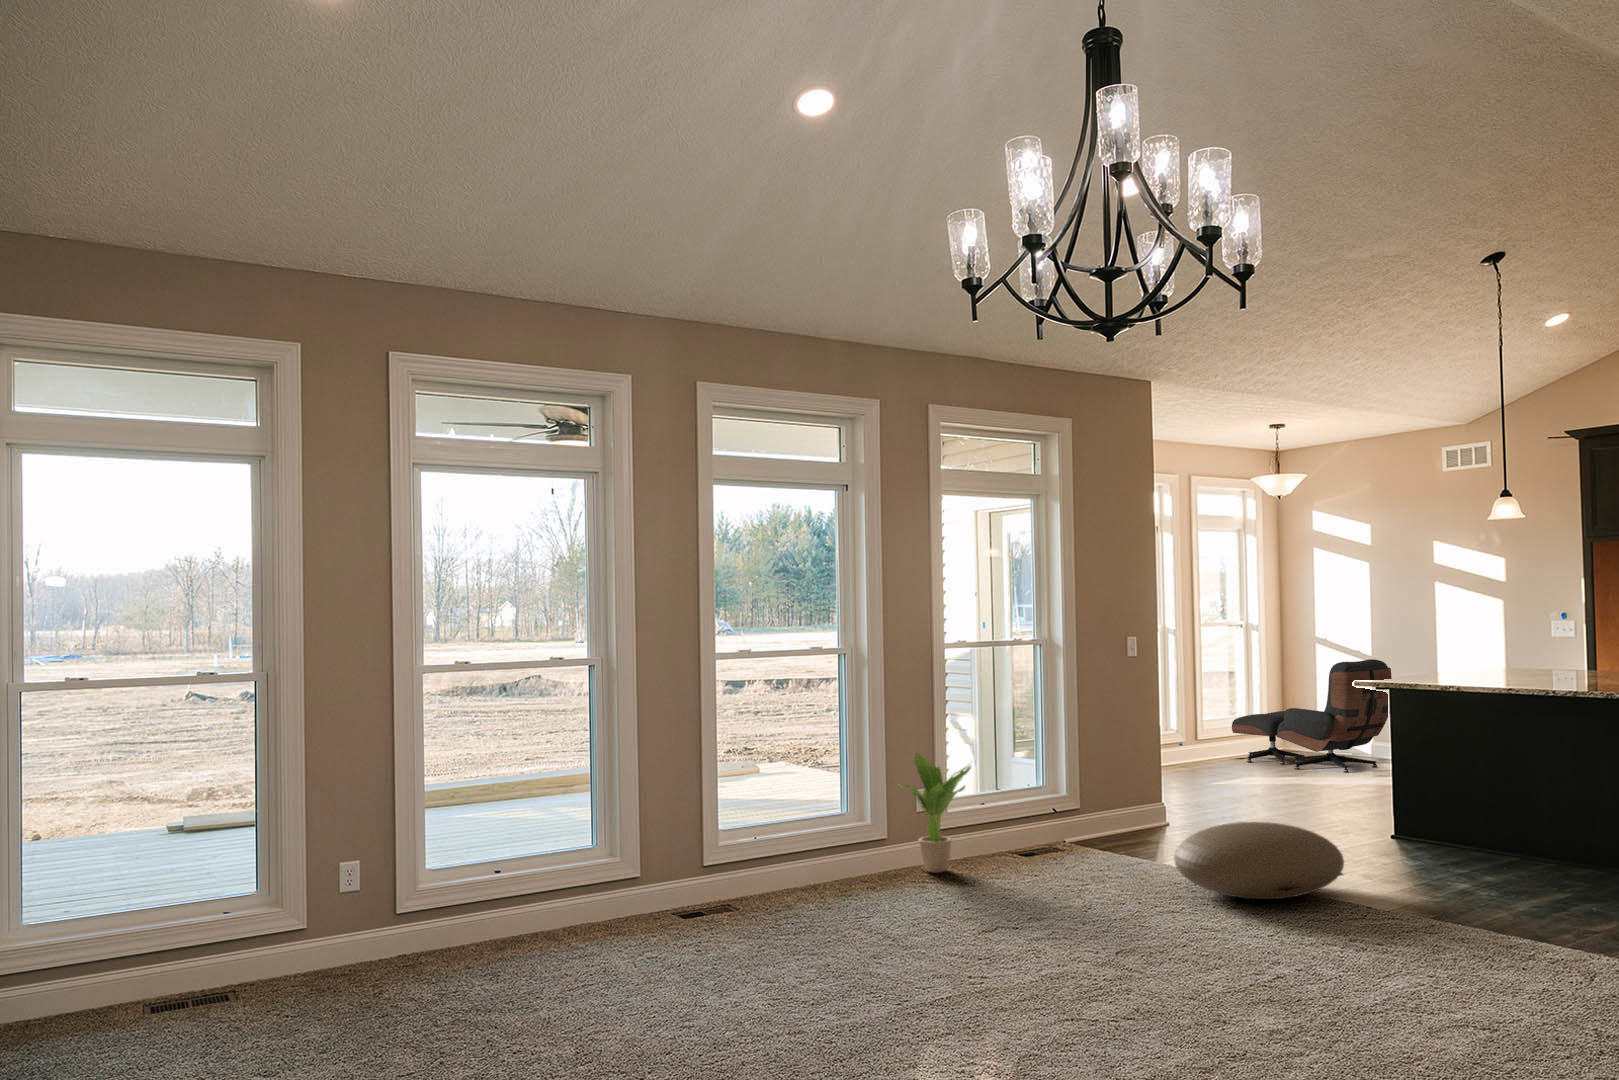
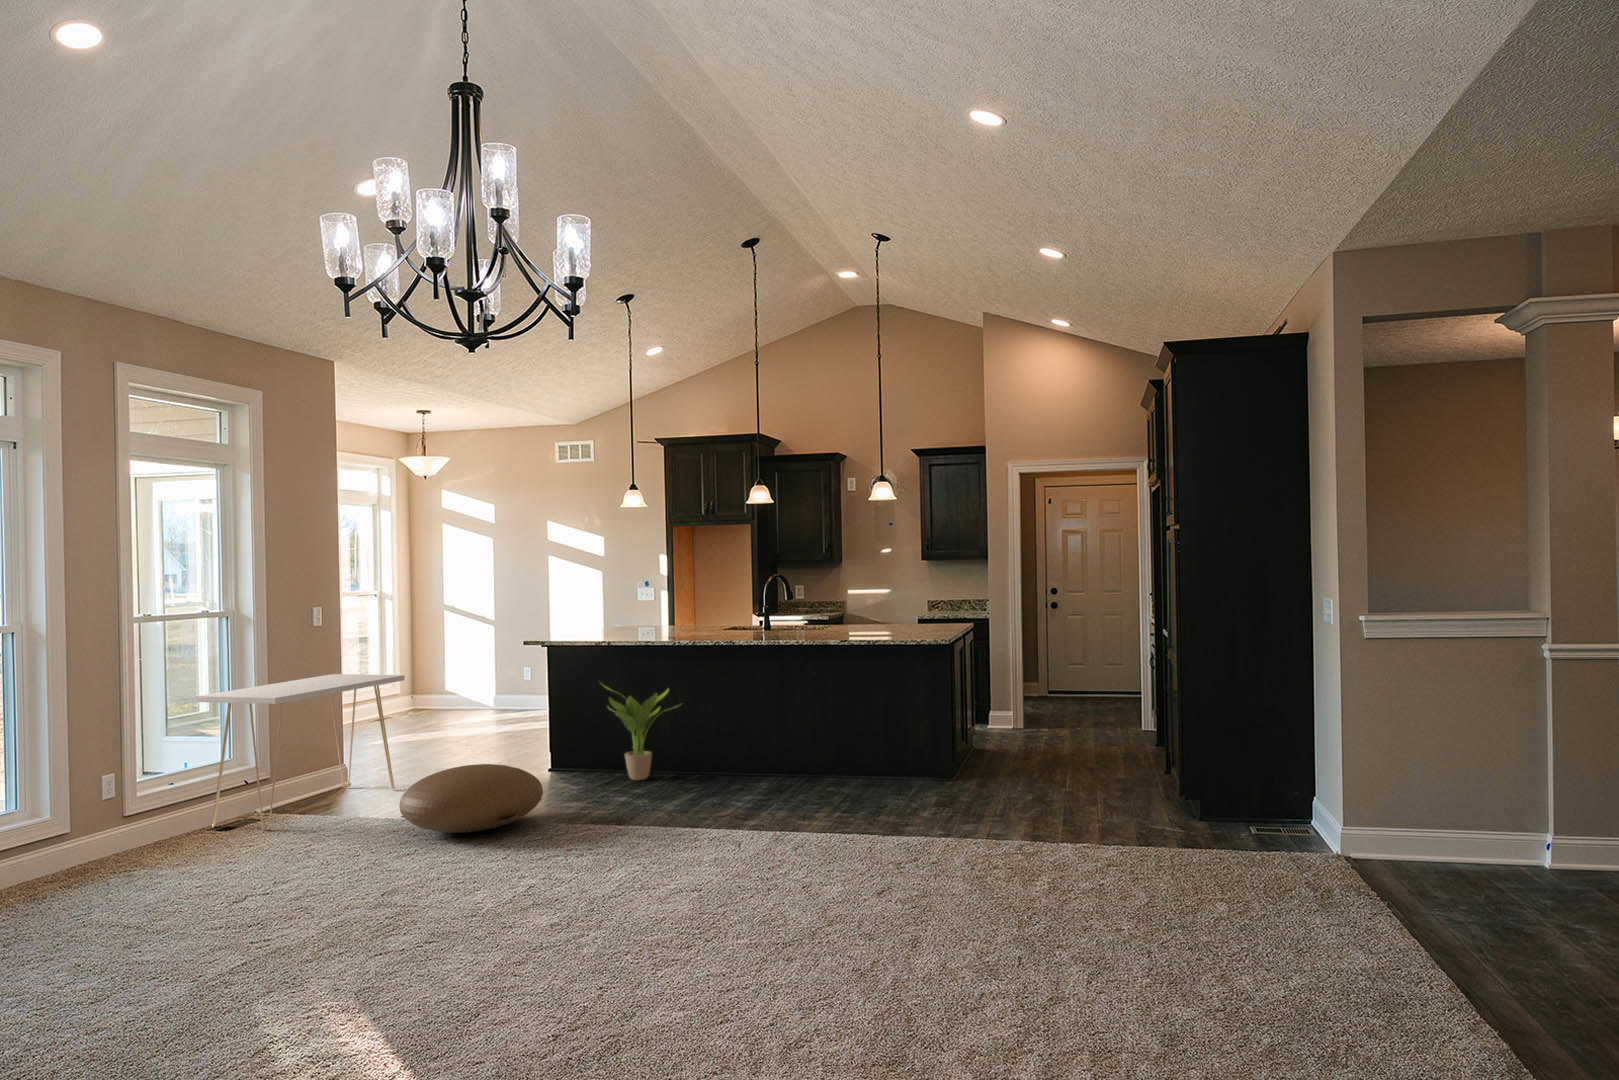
lounge chair: present [1232,659,1392,773] -> none [373,622,514,723]
console table: none [1003,708,1211,861] -> present [196,674,405,831]
potted plant: present [890,753,971,873] -> present [605,686,677,780]

